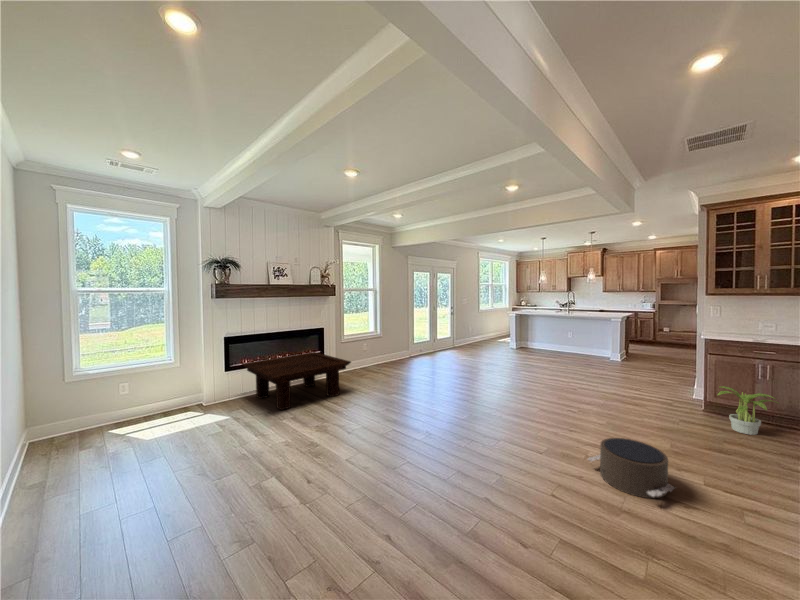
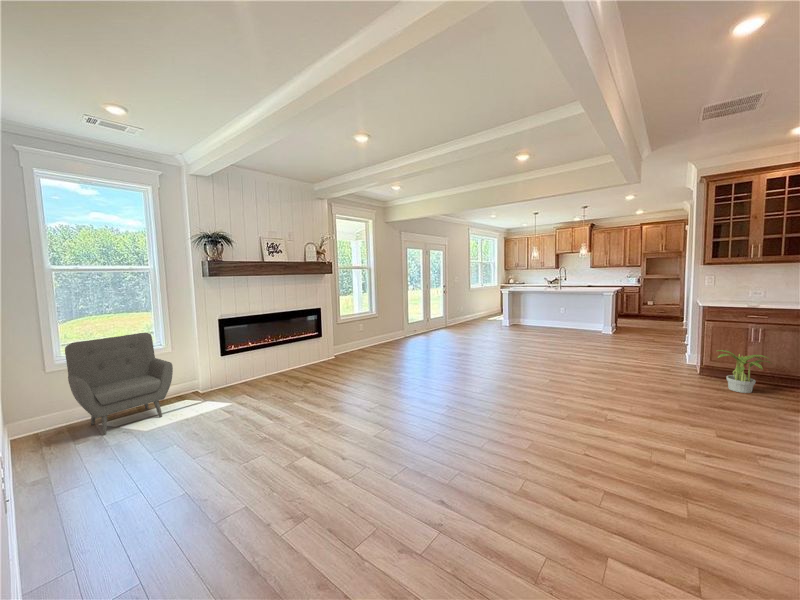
armchair: none [81,349,175,444] -> present [65,333,173,435]
coffee table: present [242,352,351,410] -> none [238,333,356,393]
pouf: present [588,438,674,498] -> none [610,400,697,452]

